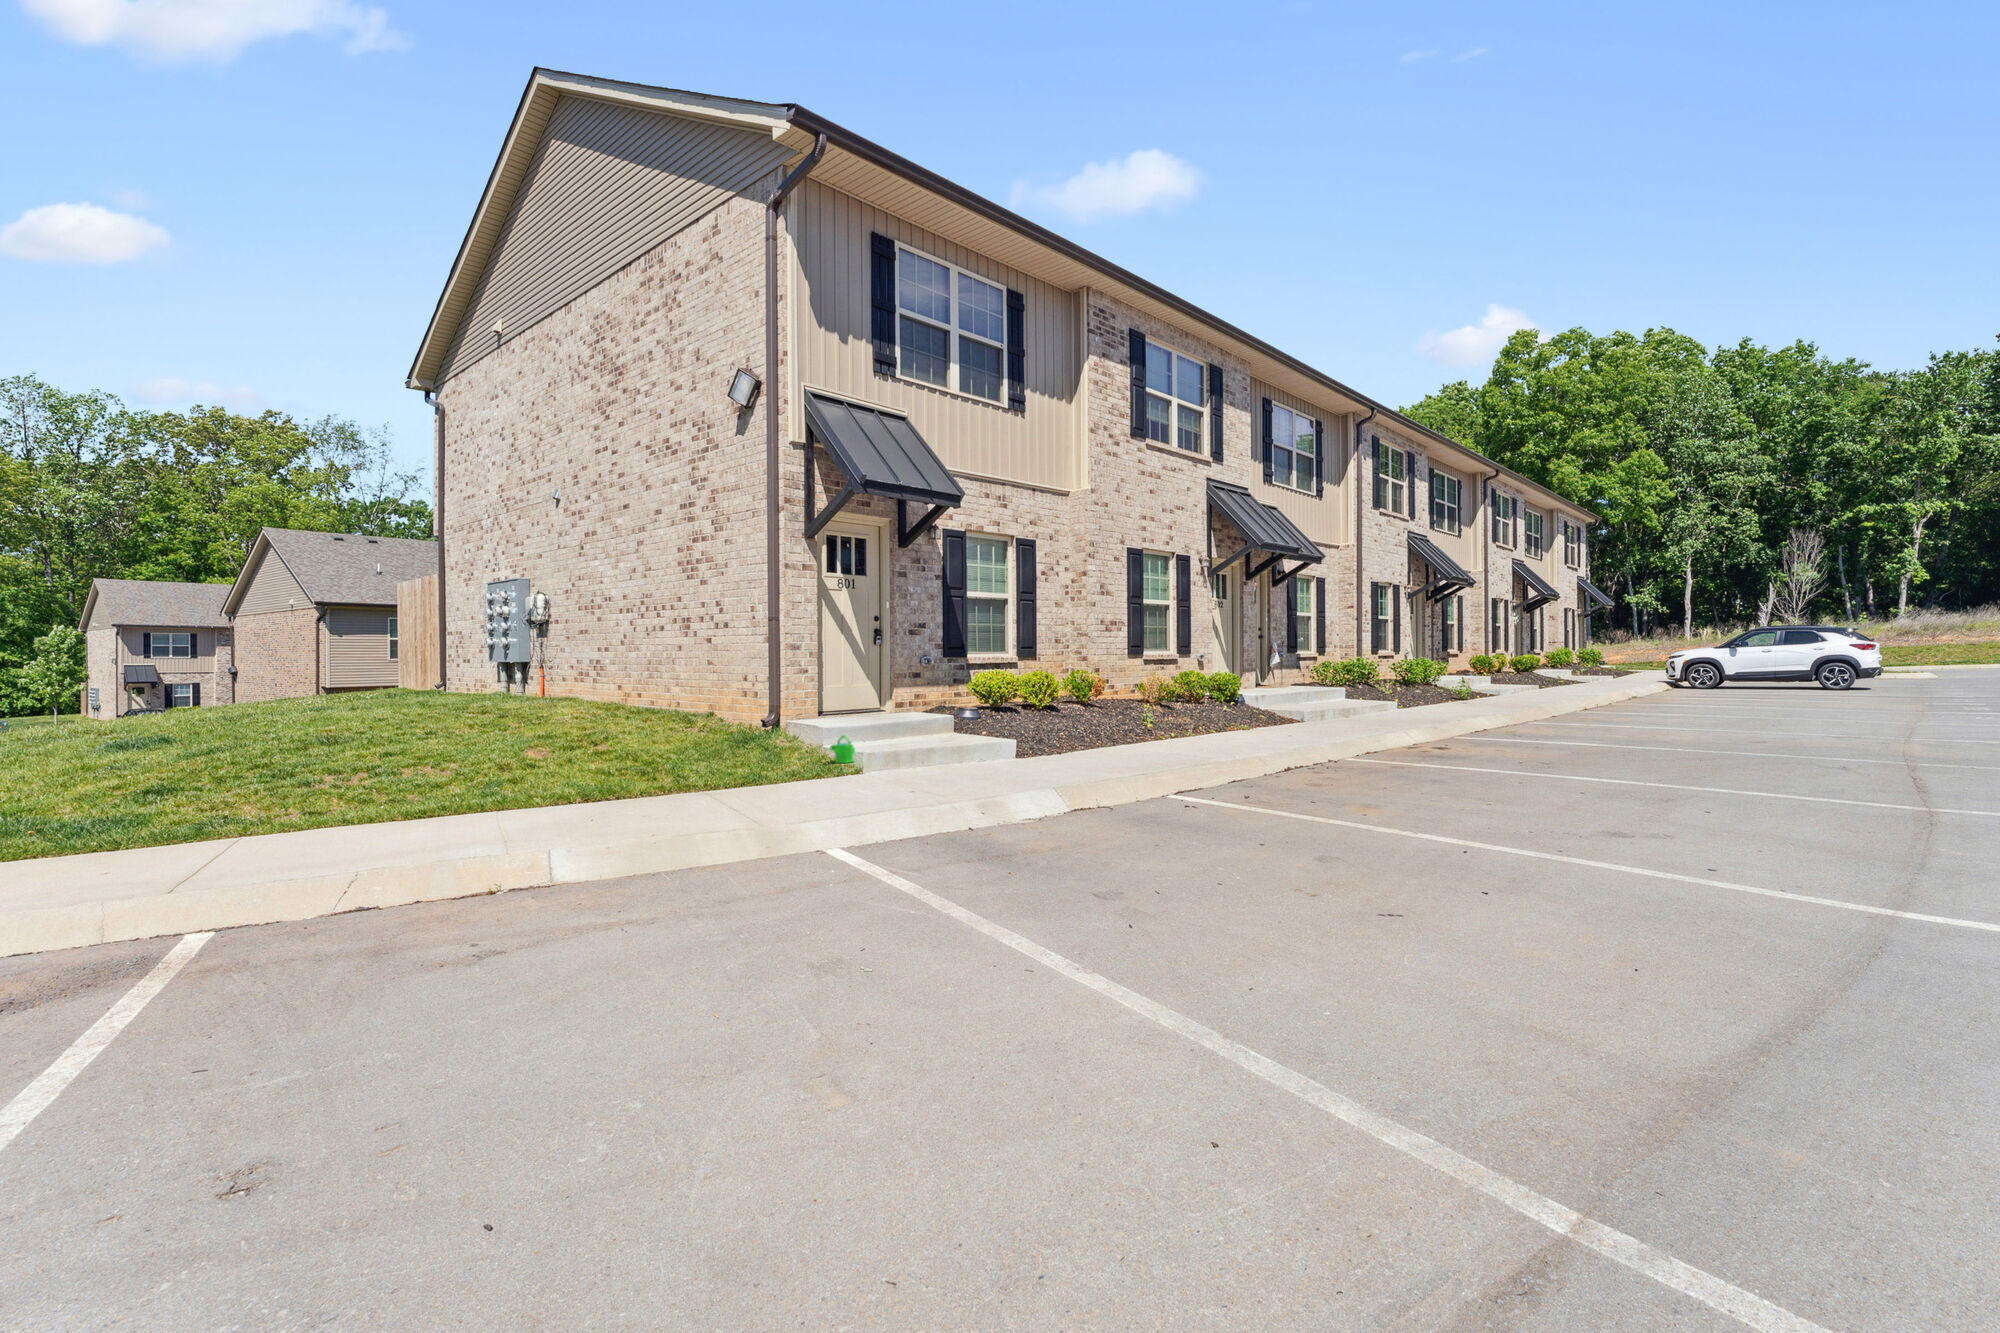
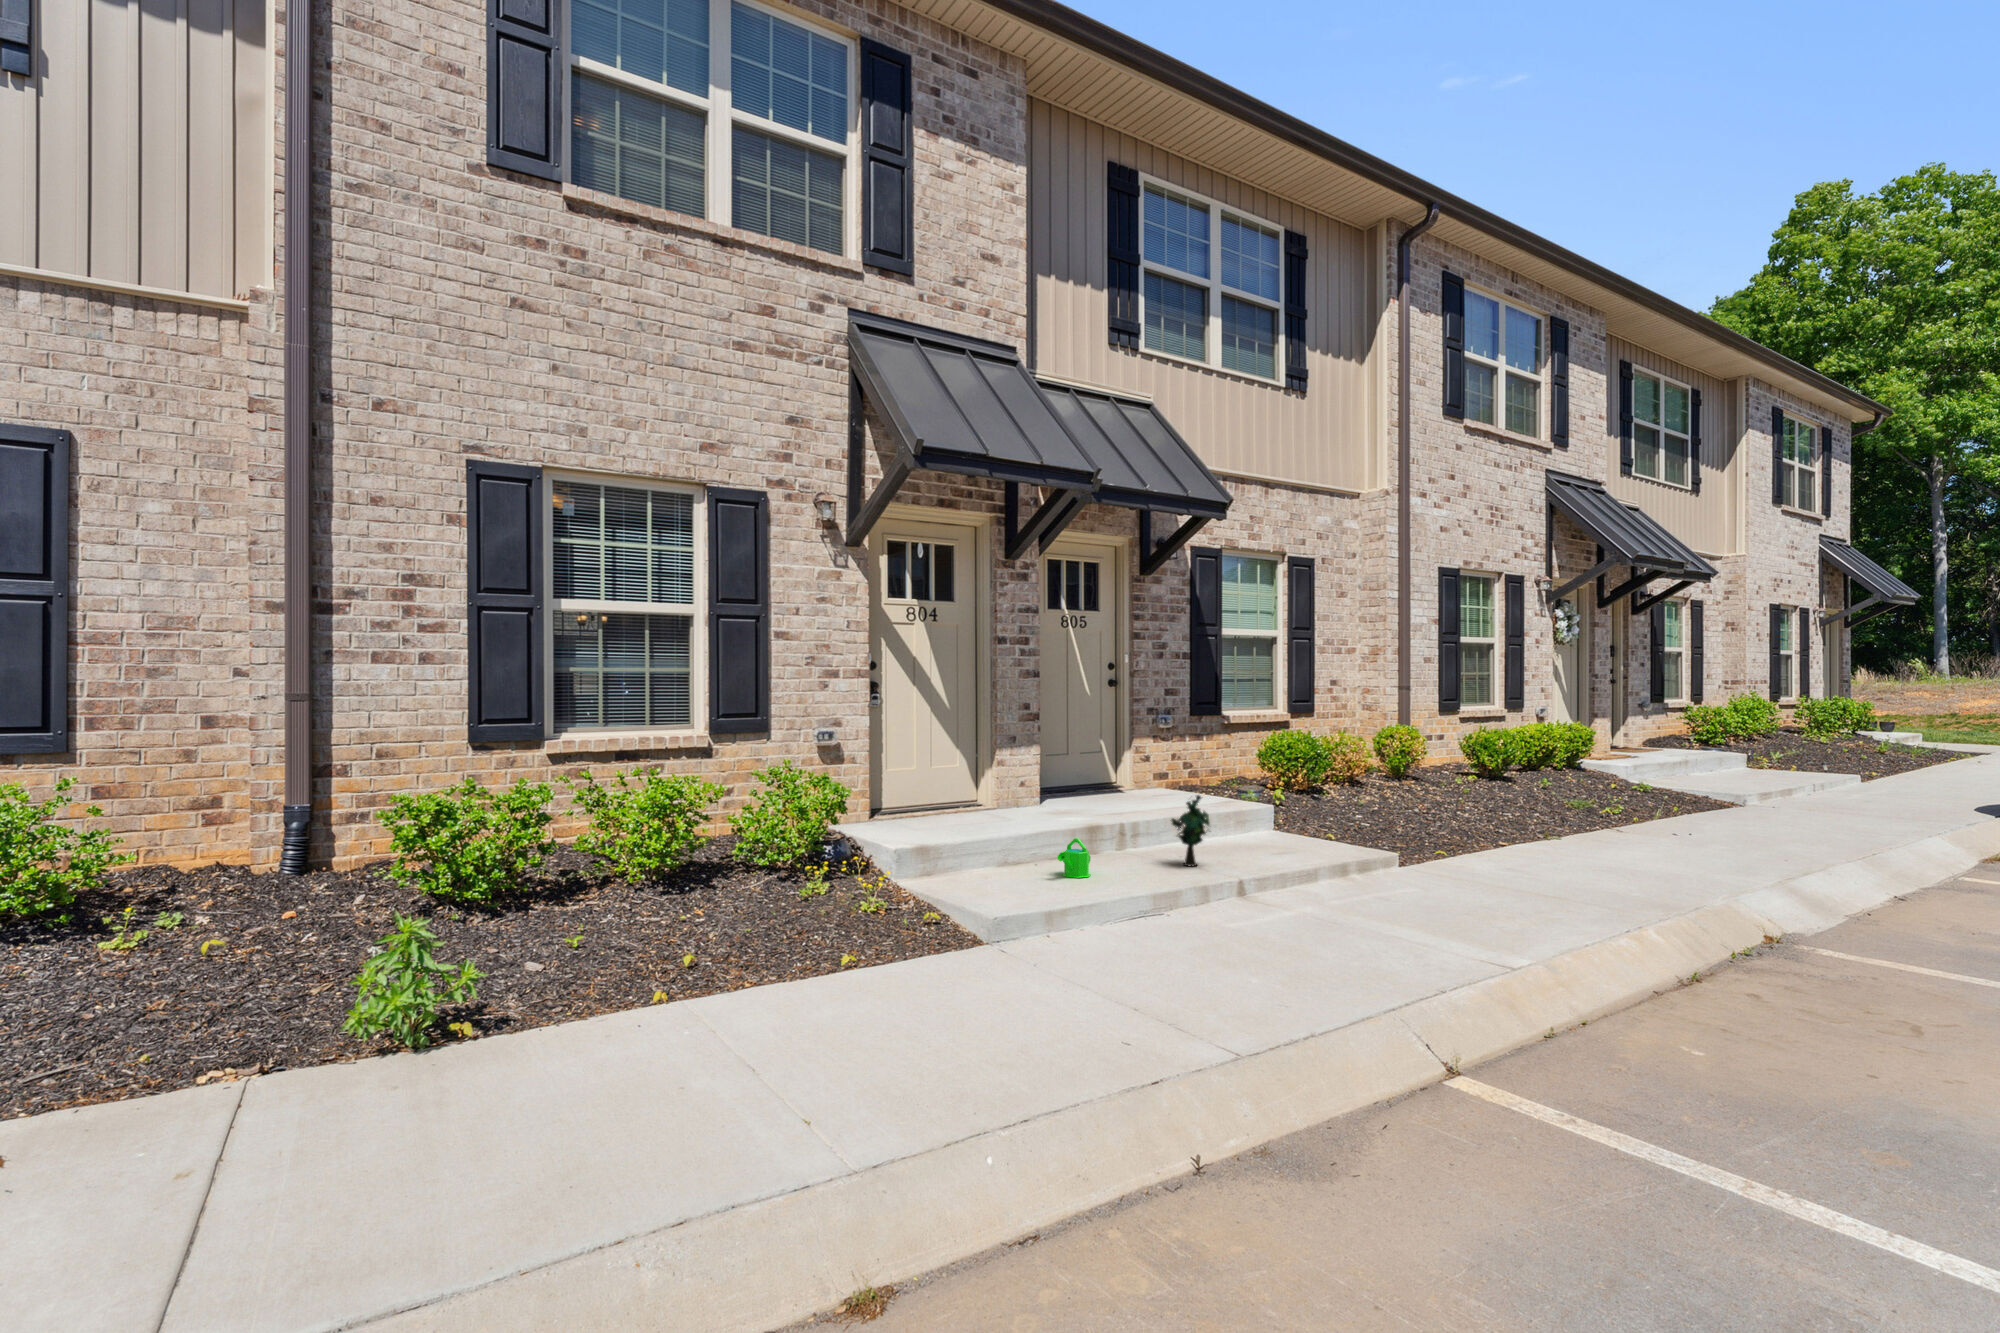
decorative plant: none [914,703,944,754] -> present [1172,795,1209,866]

